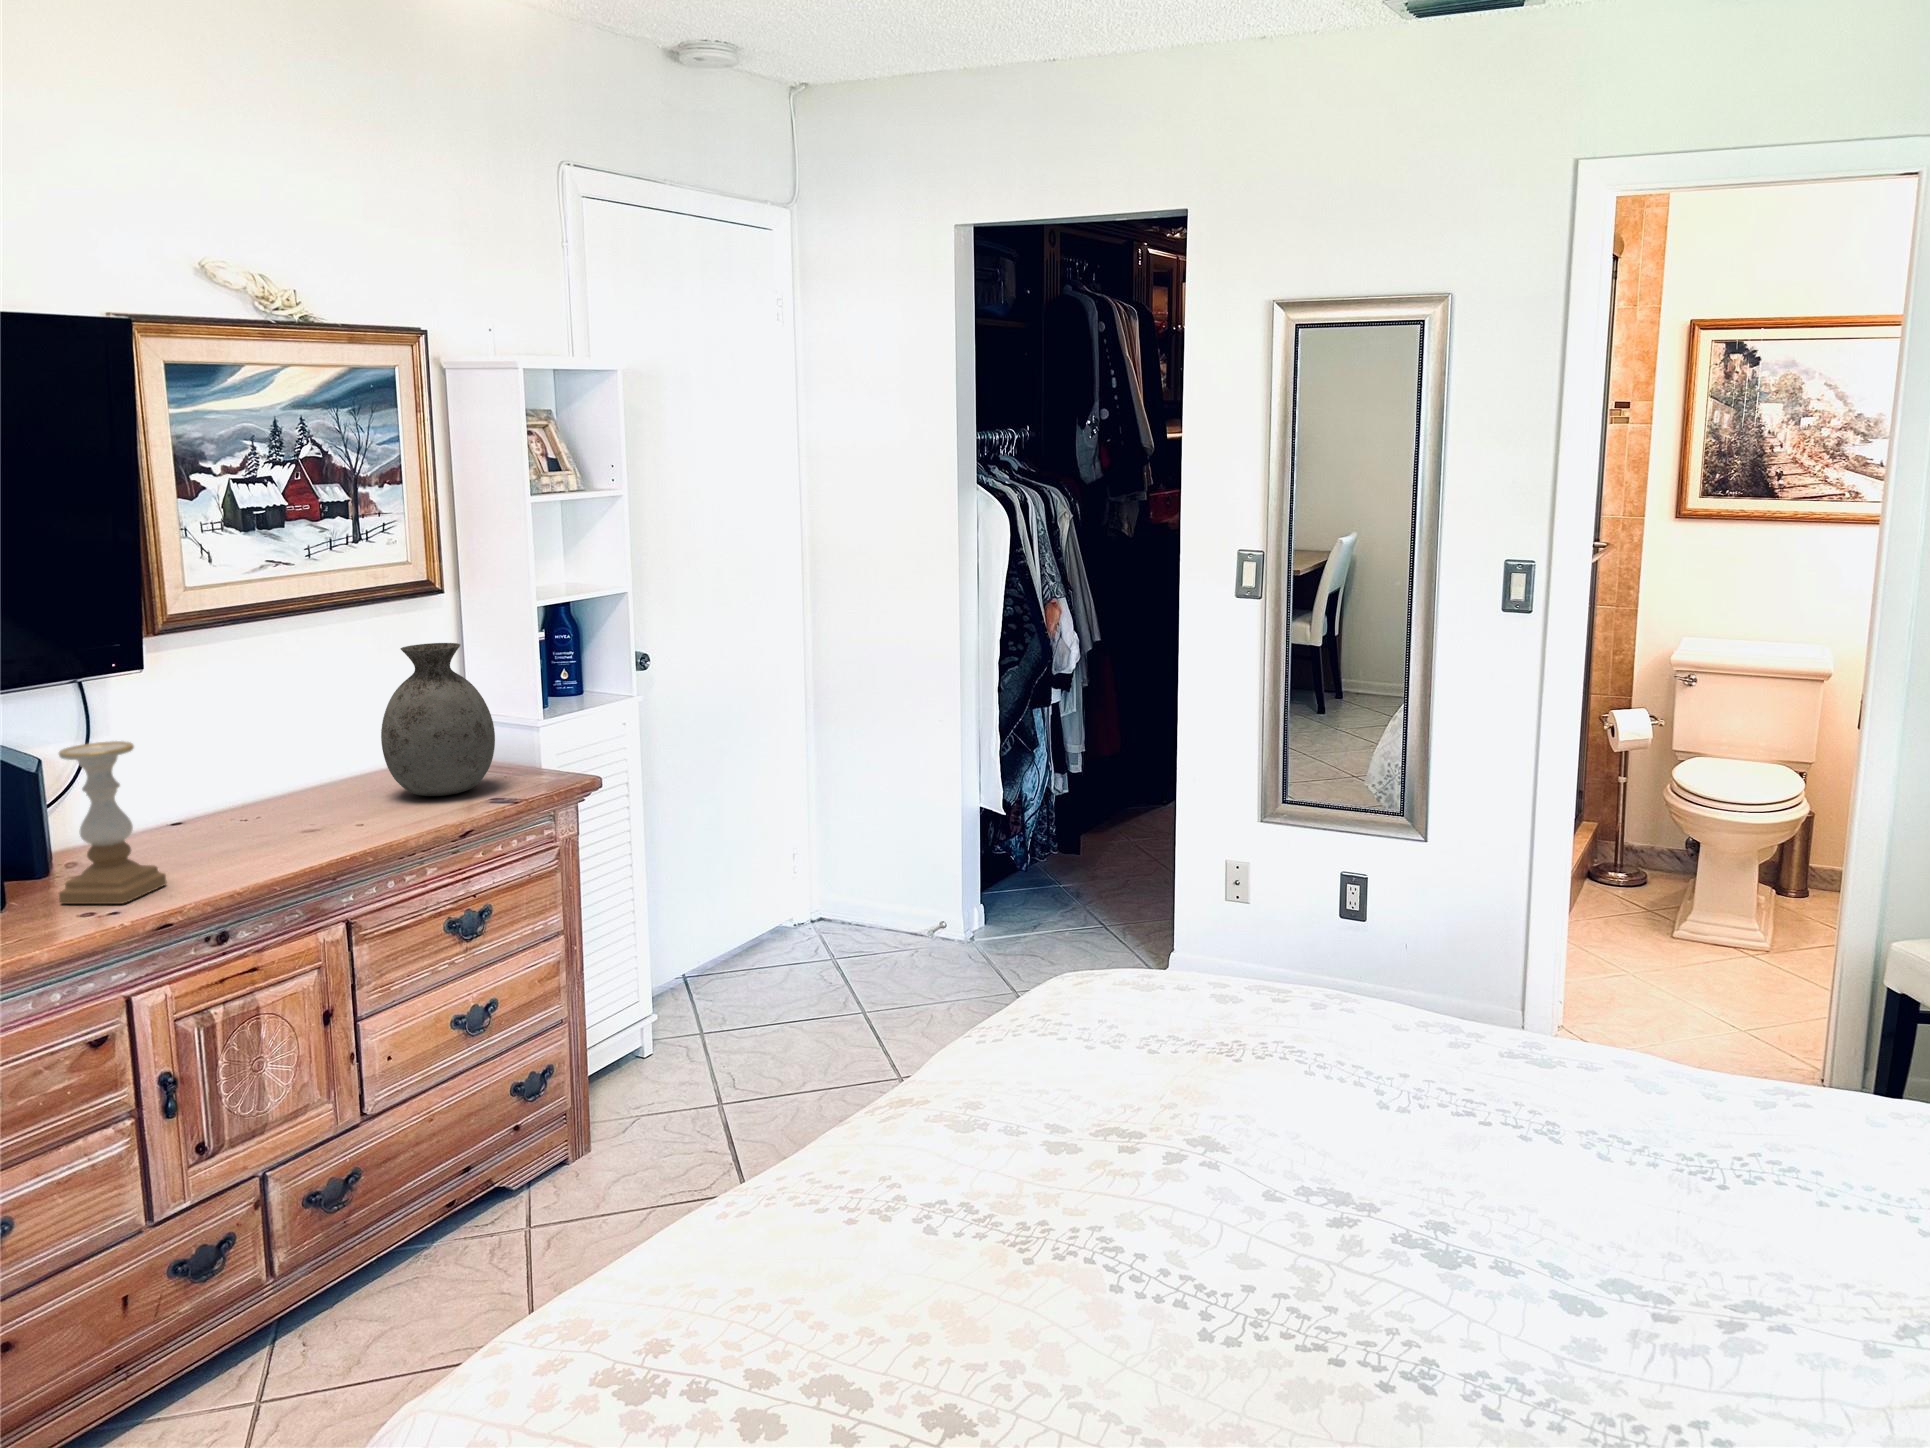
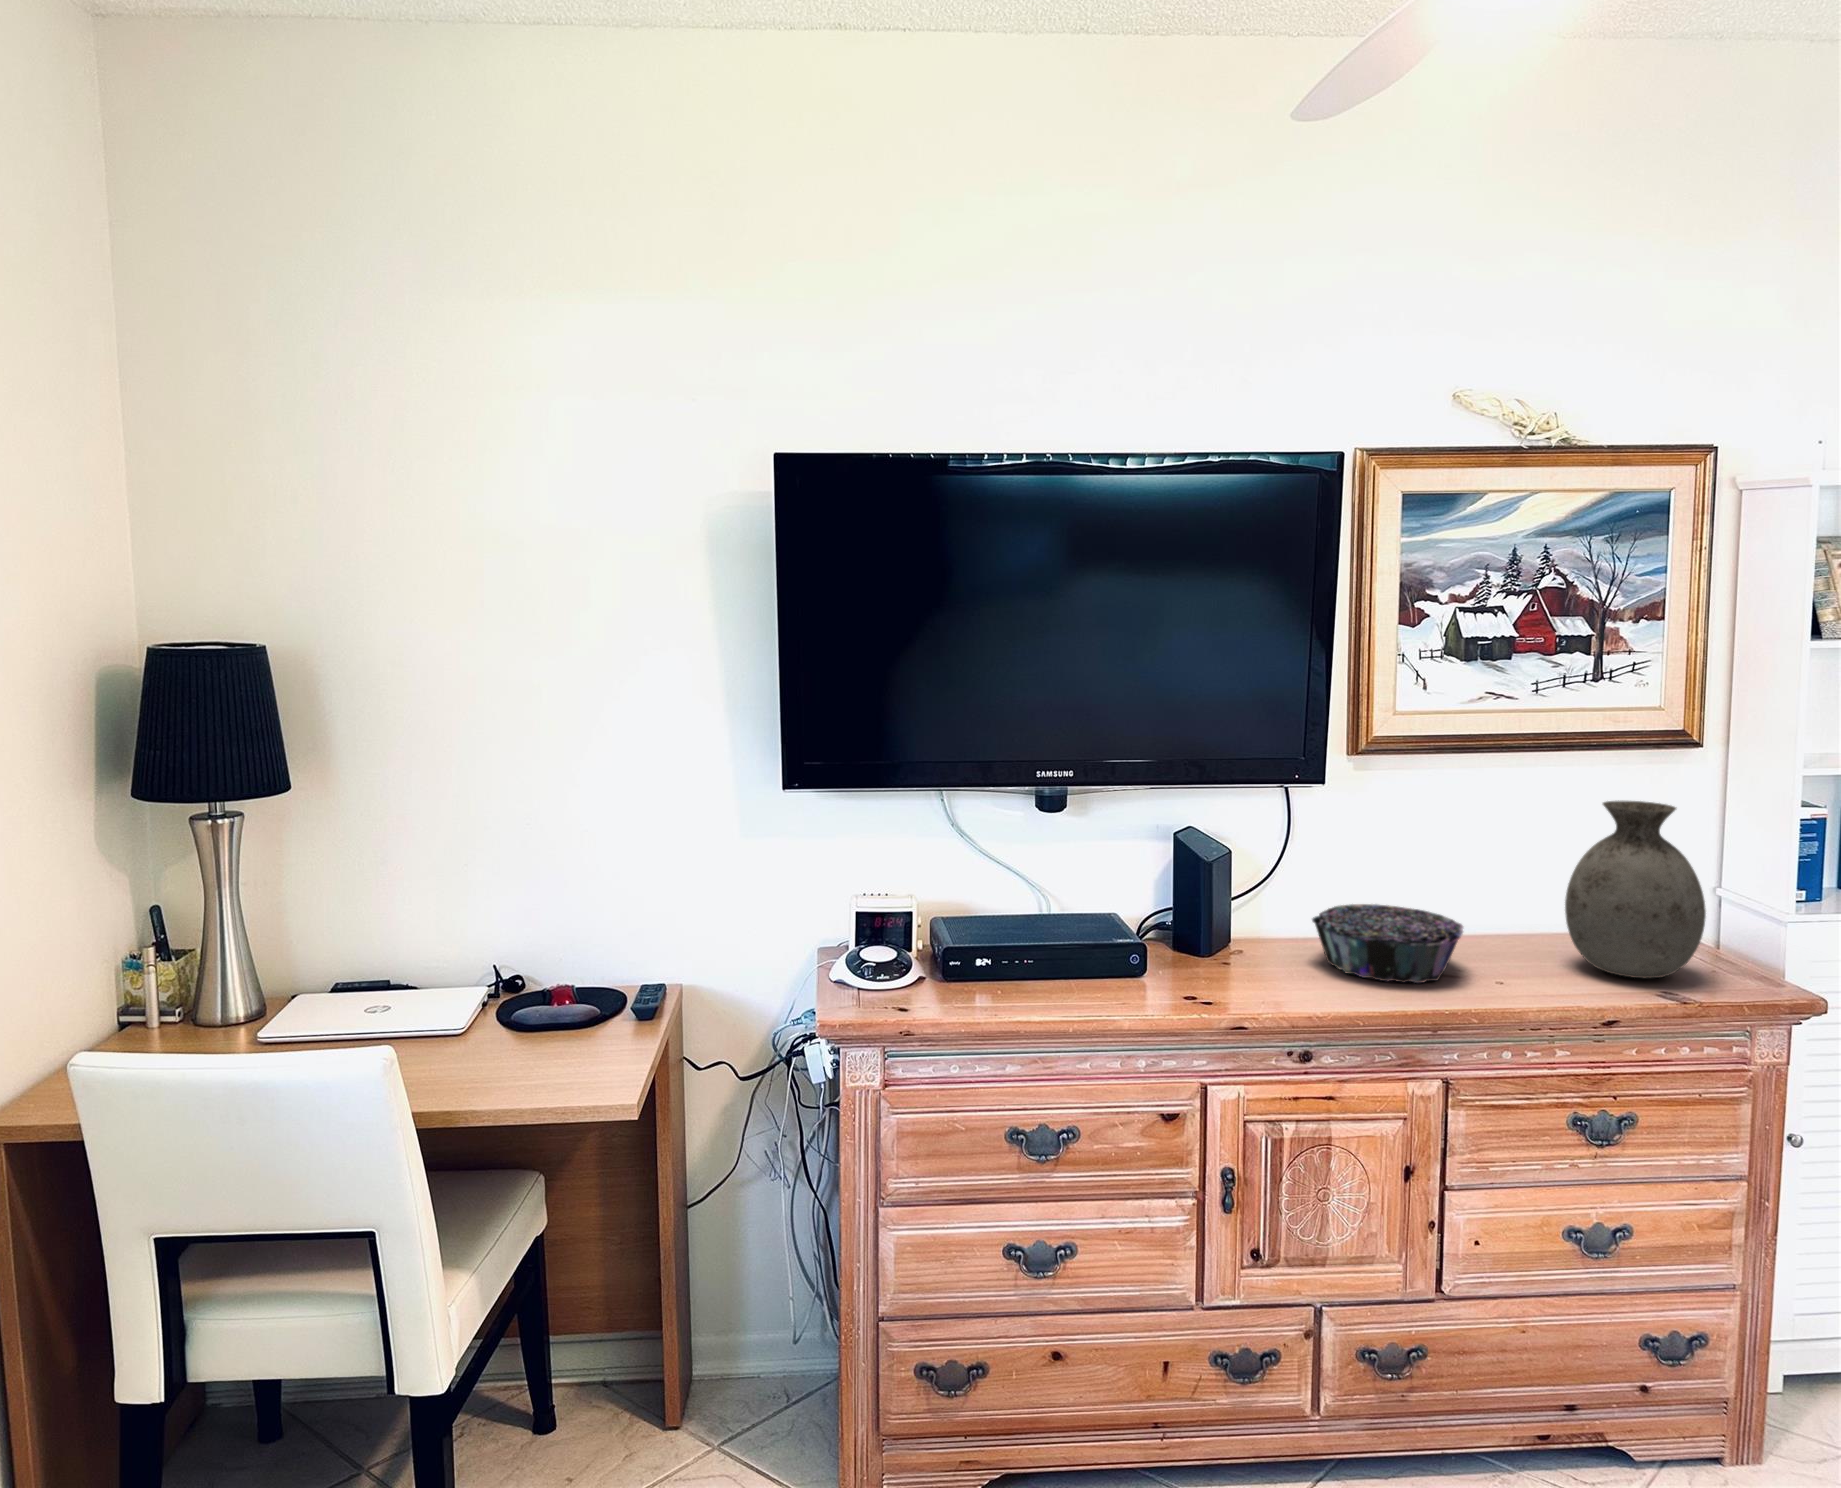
candle holder: present [59,741,167,904] -> none [1187,845,1276,999]
decorative bowl: none [160,780,320,854] -> present [1312,904,1463,983]

